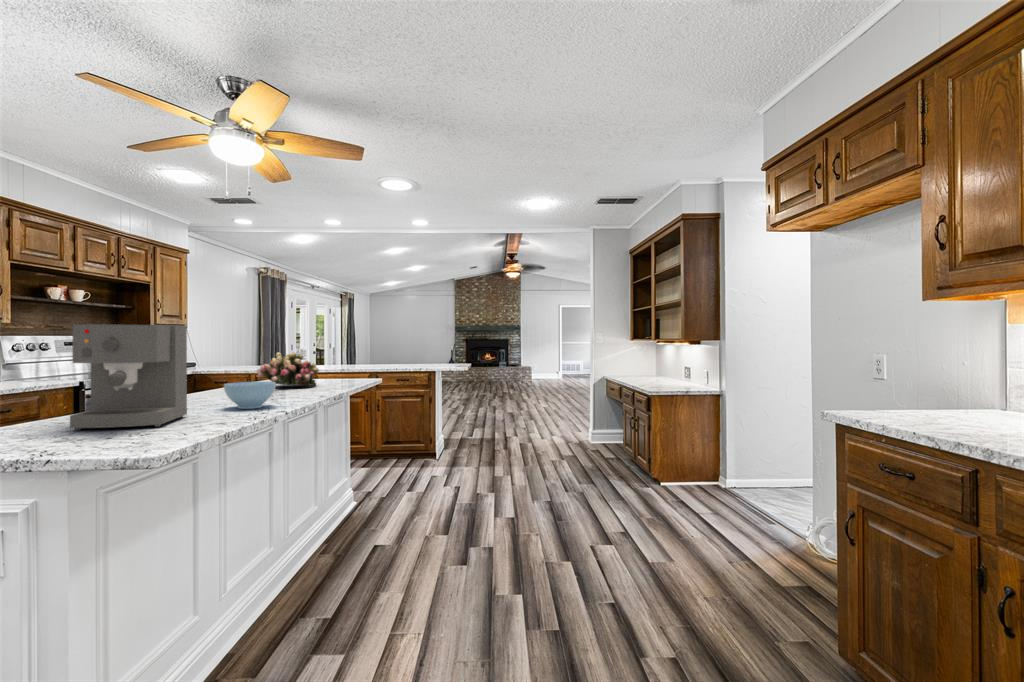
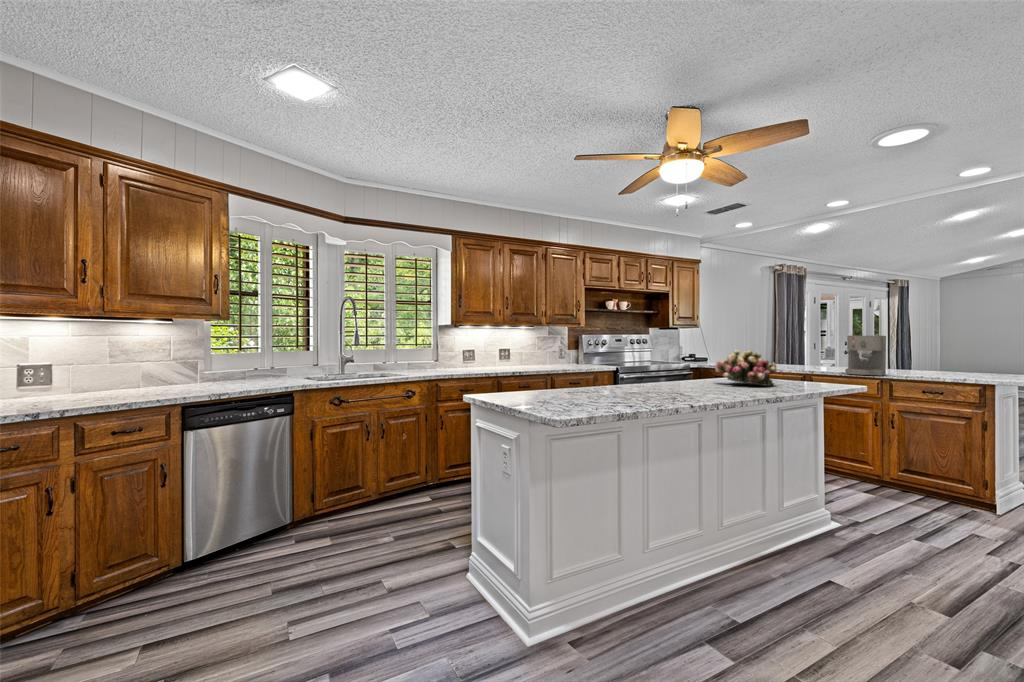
coffee maker: present [70,324,187,430] -> present [845,336,886,376]
bowl: present [224,382,276,409] -> none [653,374,698,398]

